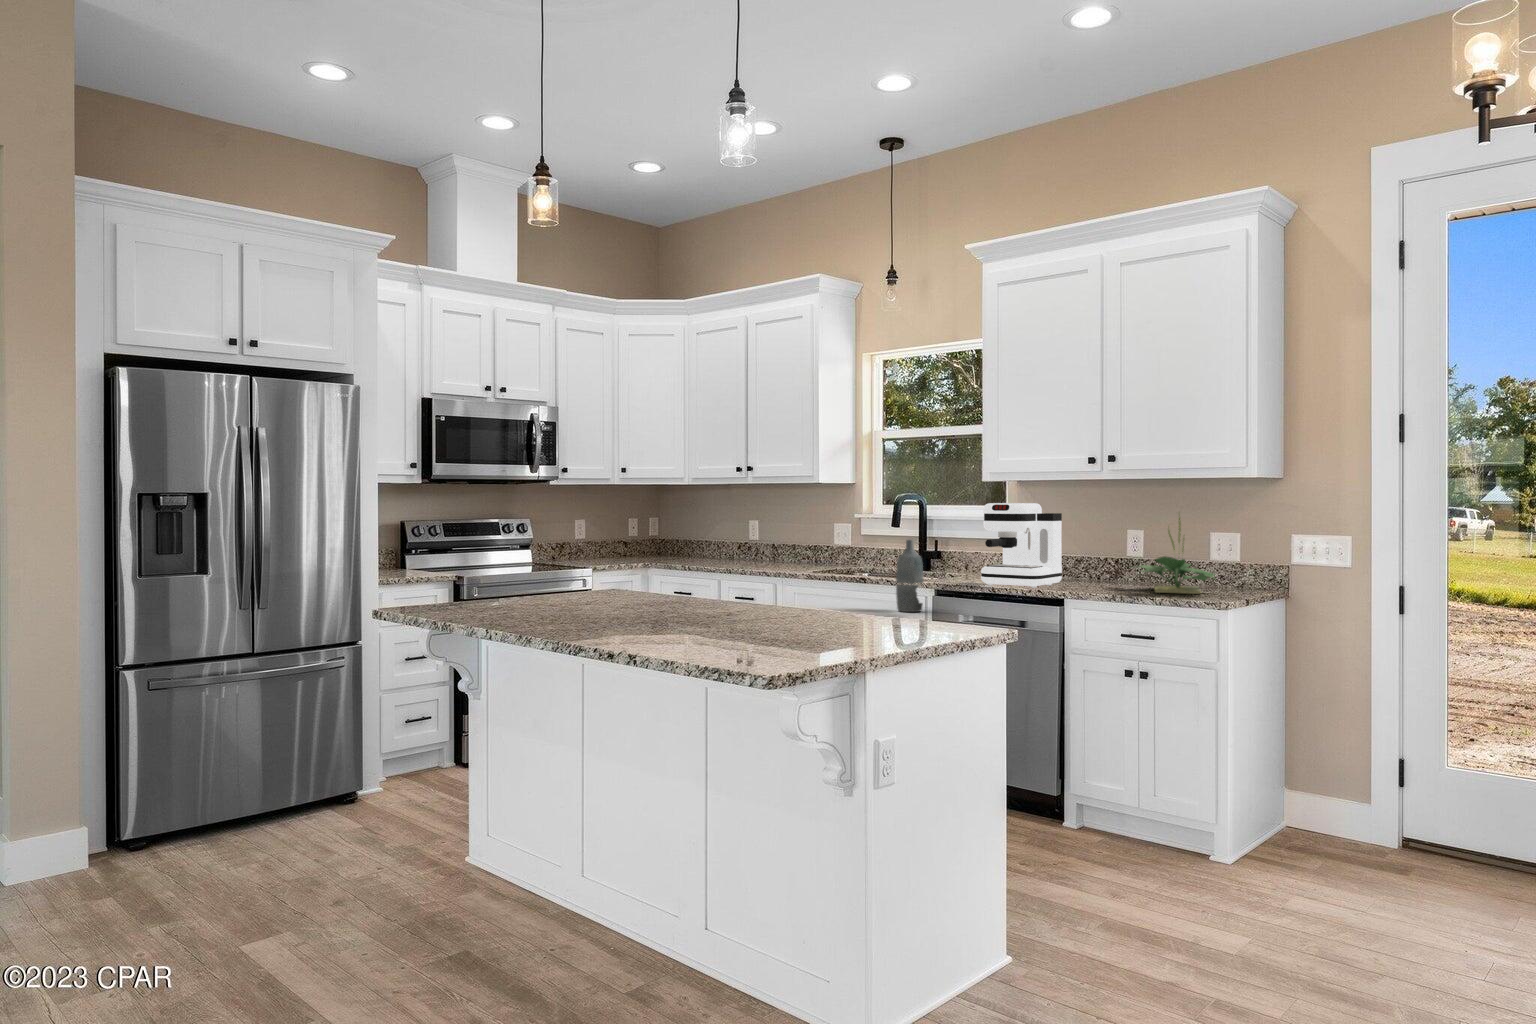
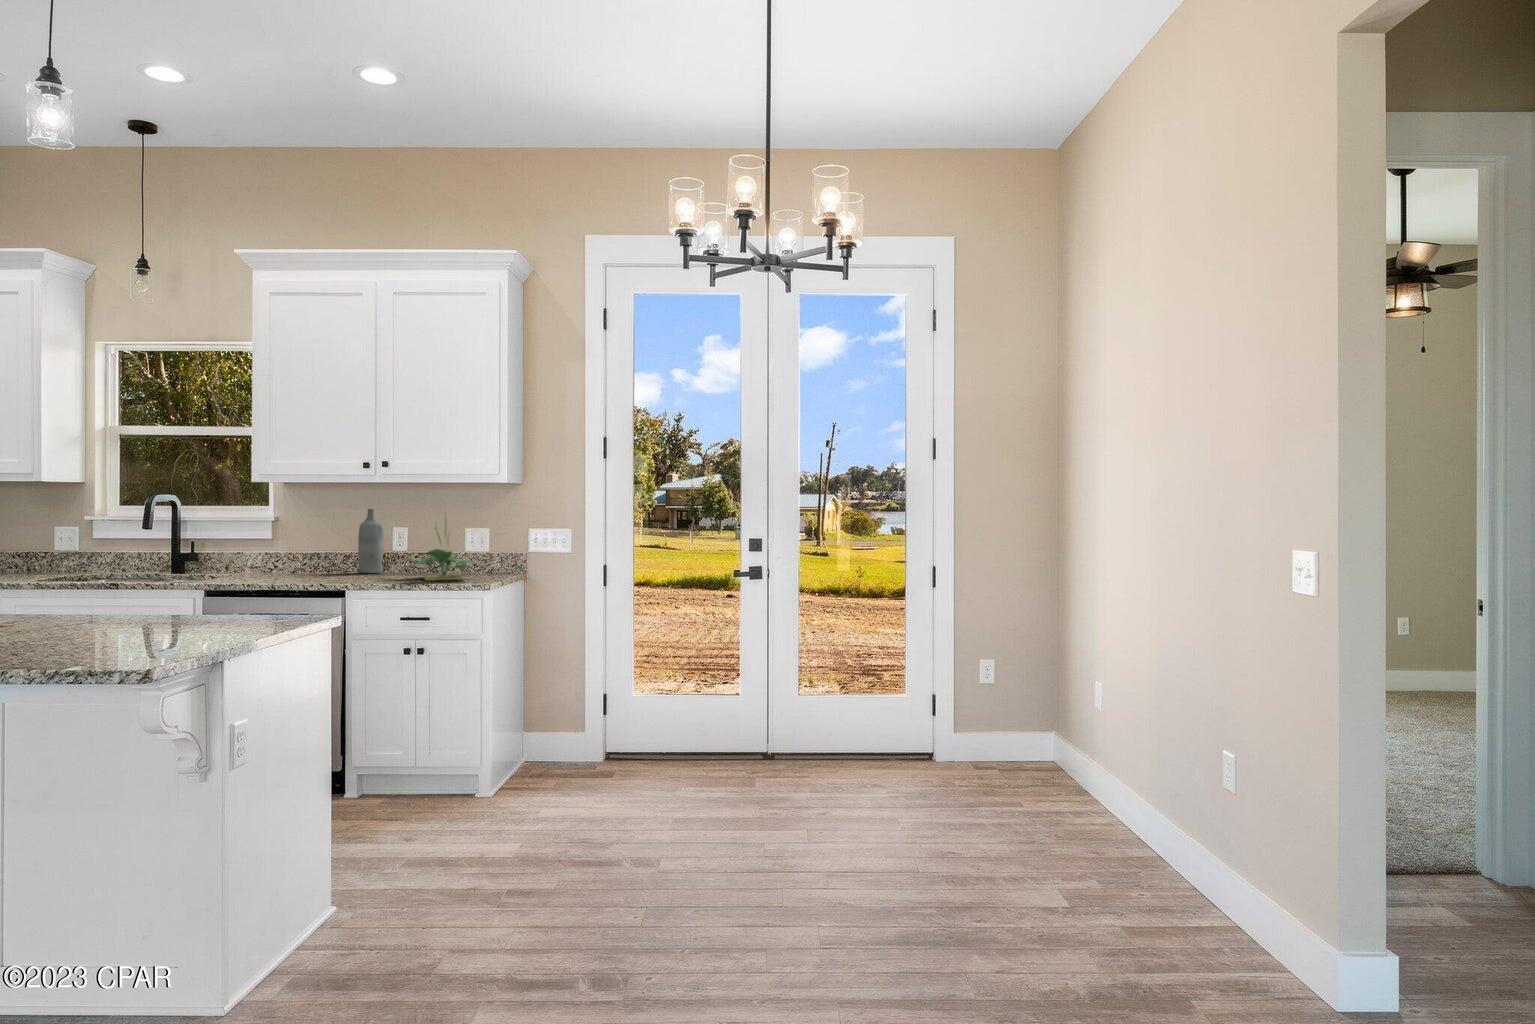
coffee maker: present [981,503,1062,588] -> none [258,504,338,583]
bottle: present [896,539,923,612] -> present [358,509,384,573]

